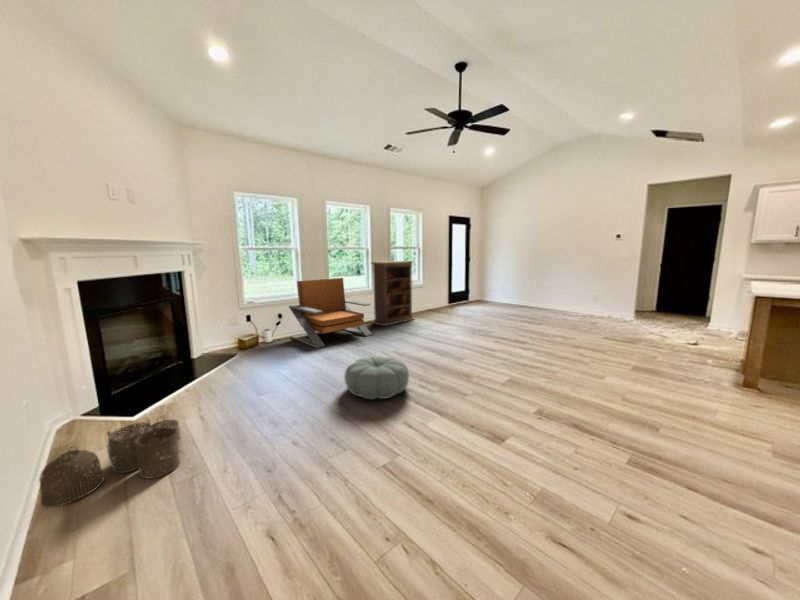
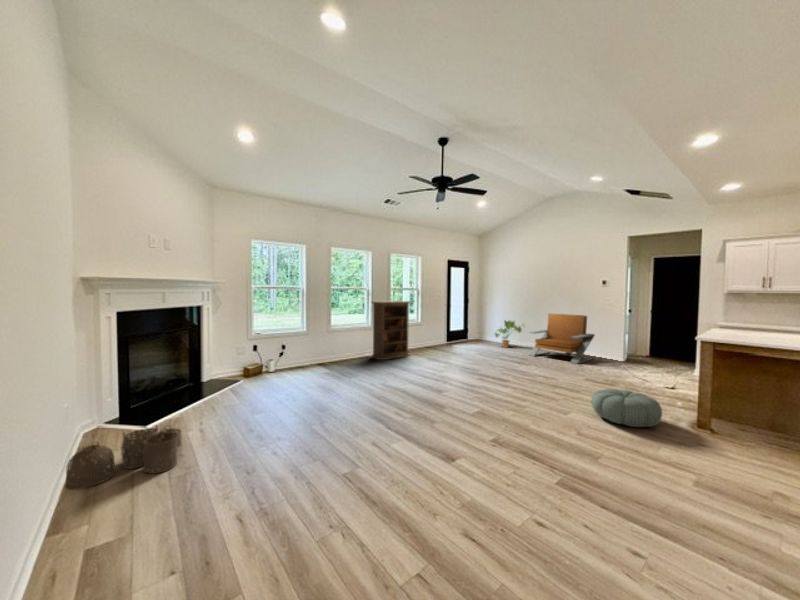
lounge chair: present [289,278,372,348] -> present [529,313,595,364]
house plant: none [498,279,531,307] -> present [494,321,524,348]
pouf: present [345,356,409,399] -> present [591,388,662,427]

